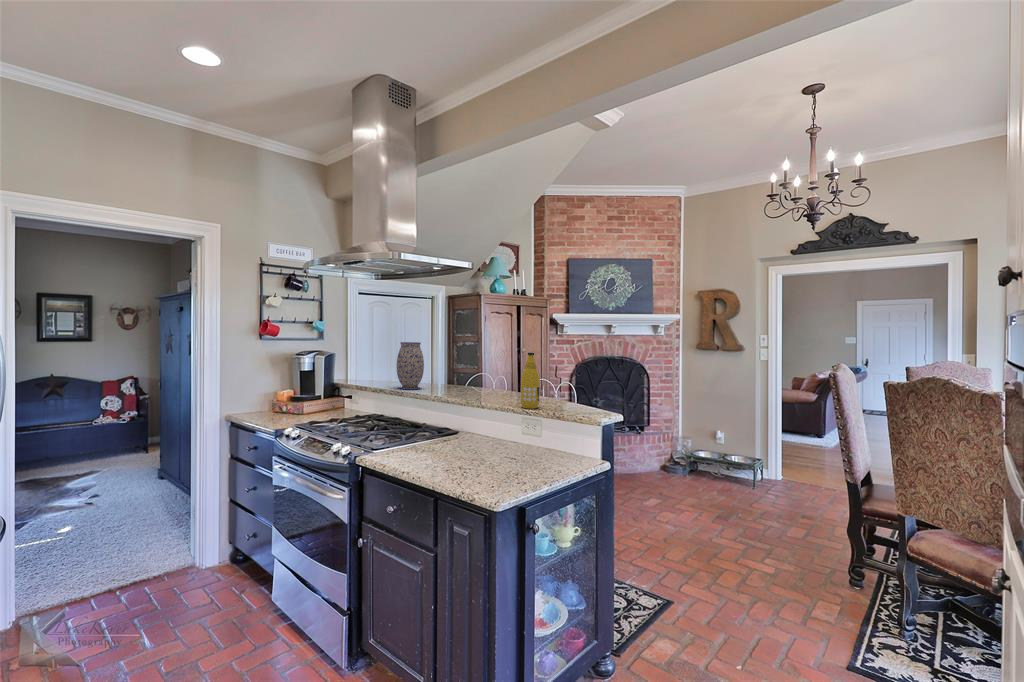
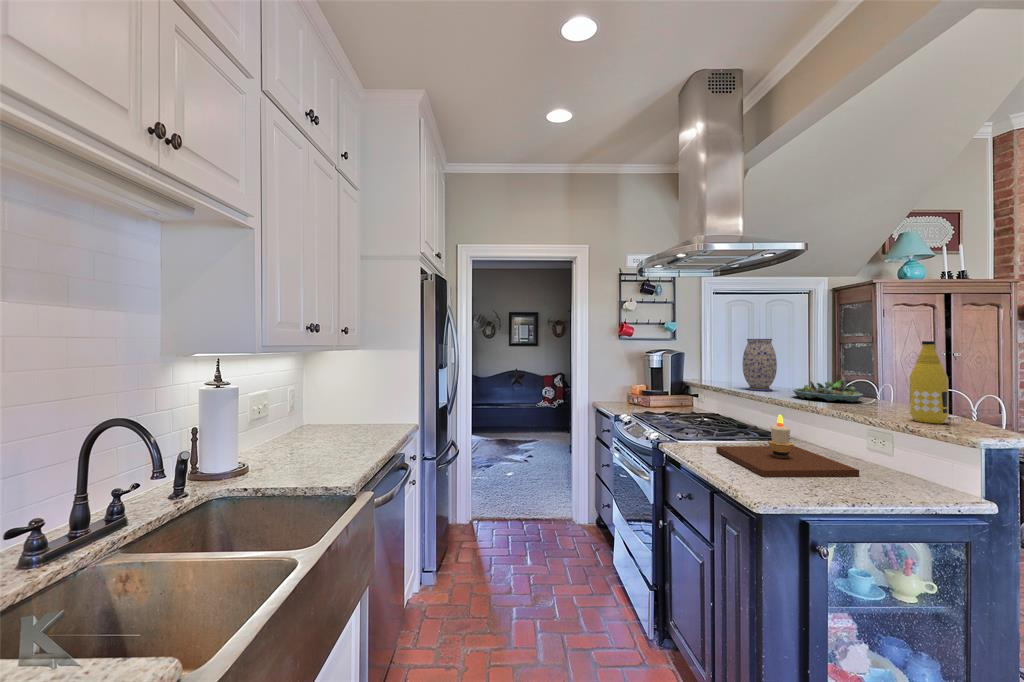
succulent planter: none [440,375,486,396] -> present [793,376,863,402]
candle: none [398,414,499,468] -> present [716,414,859,477]

